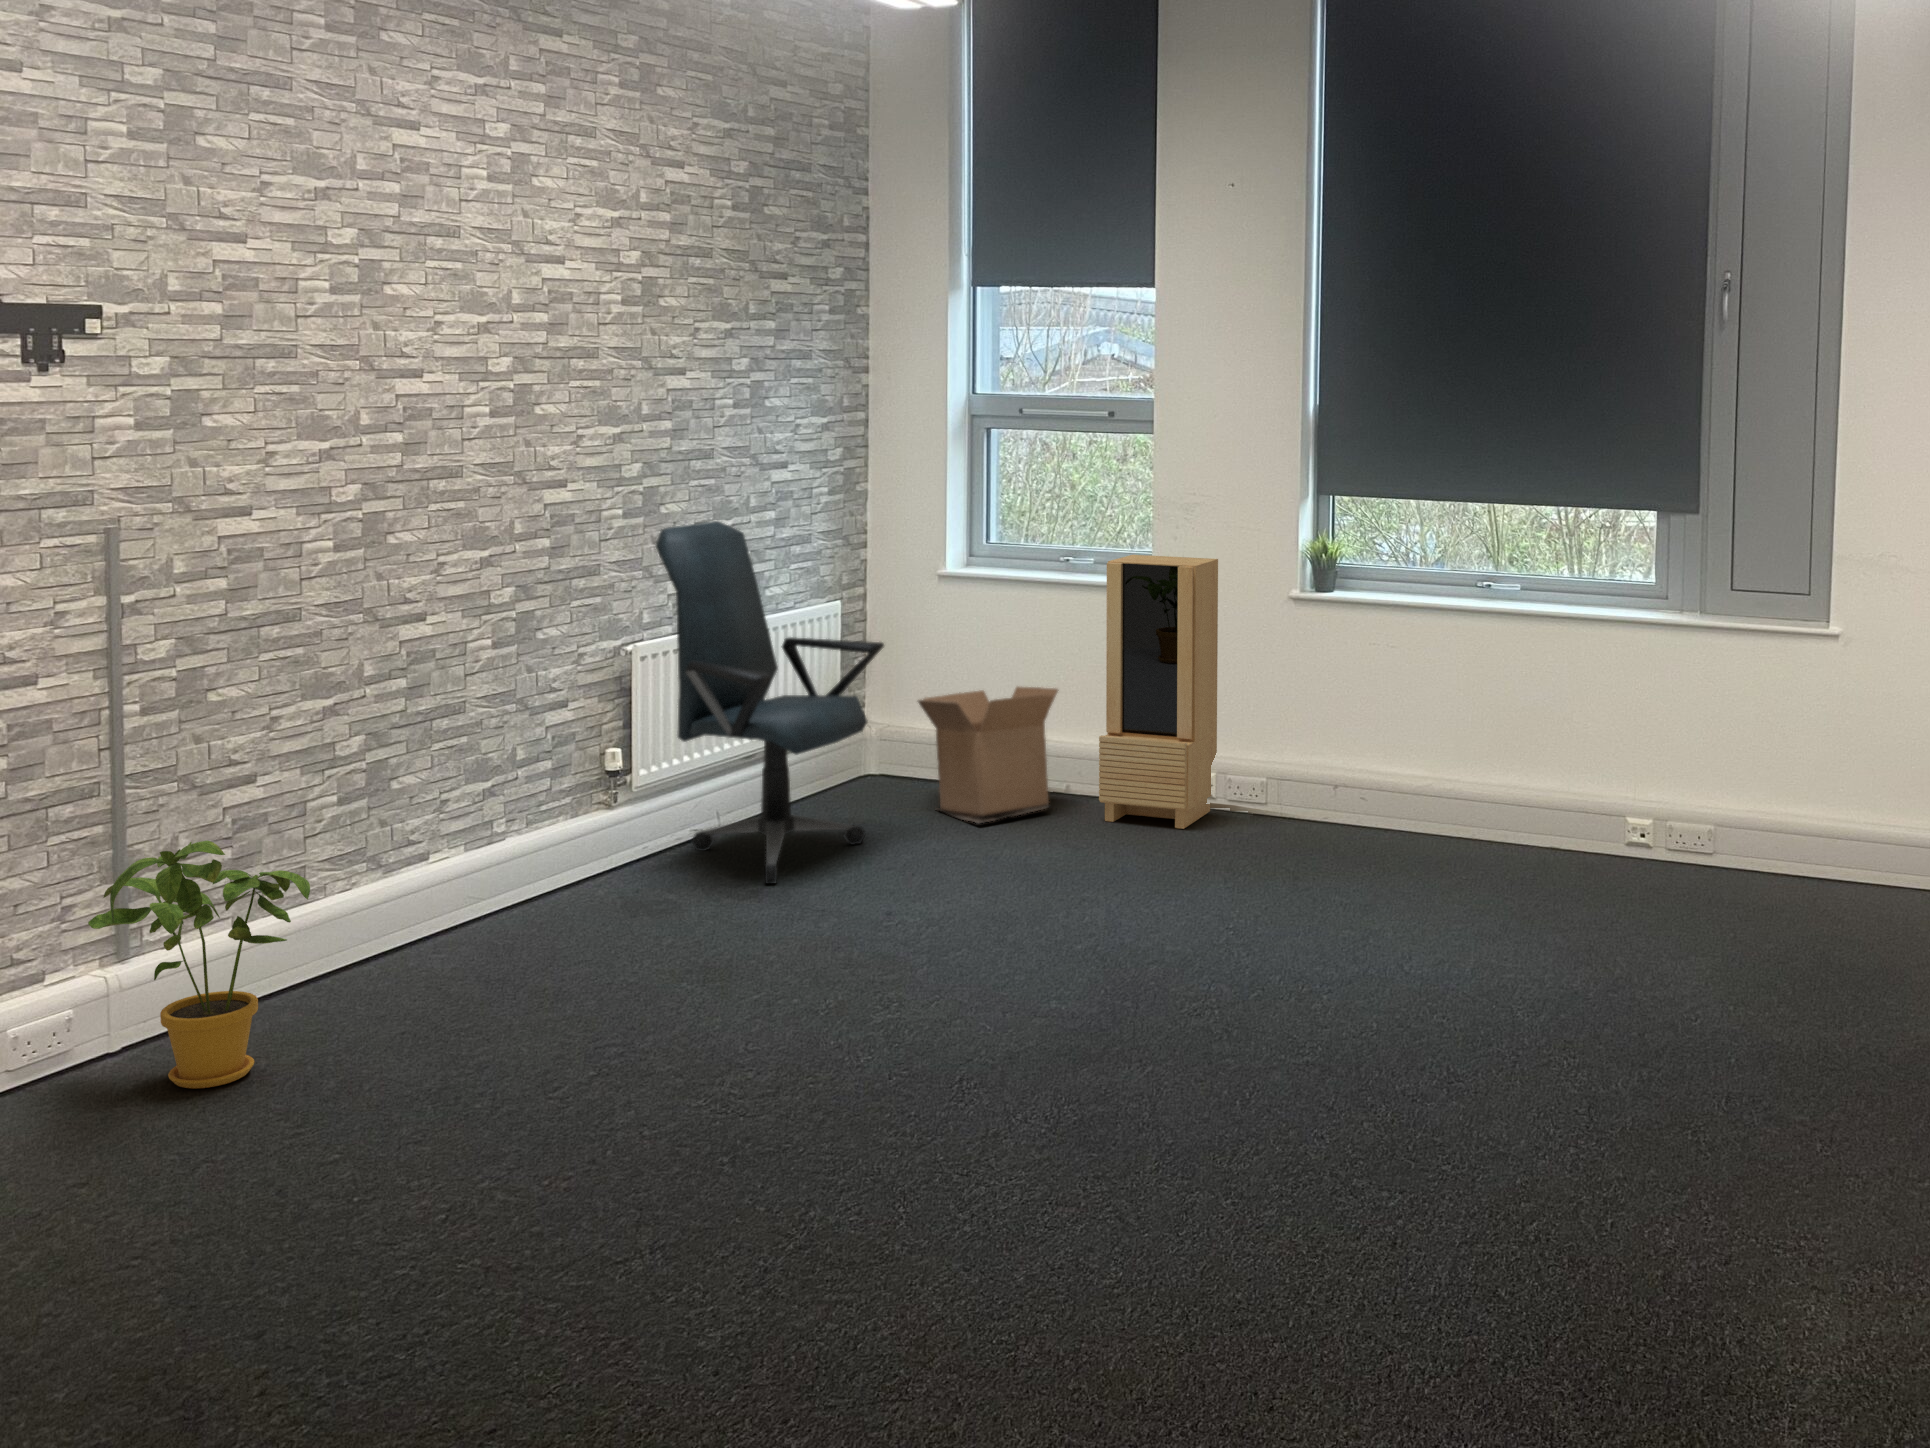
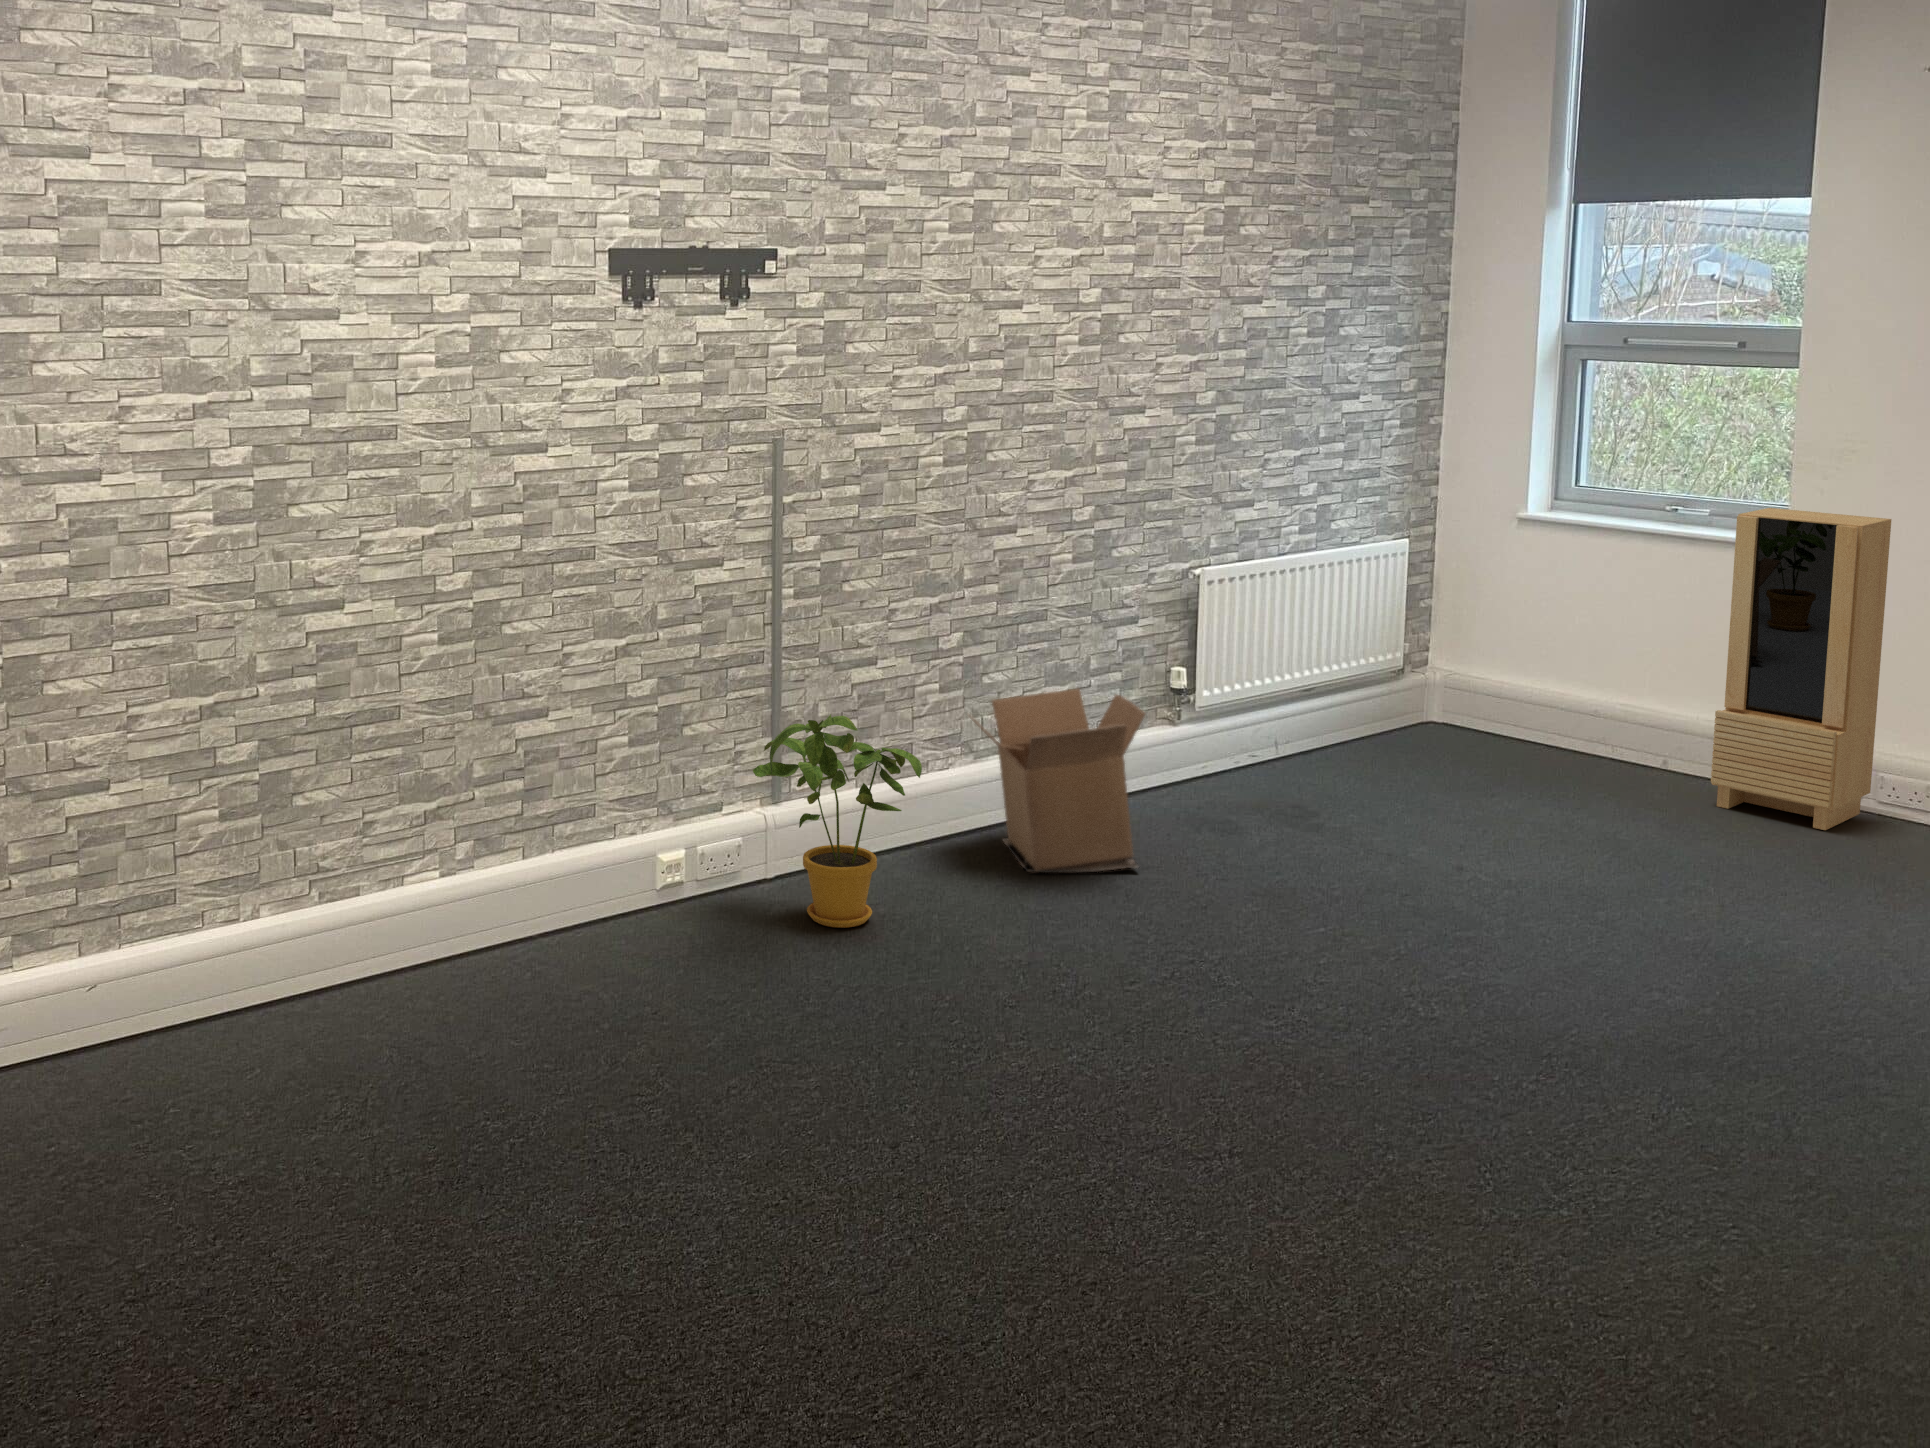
office chair: present [656,521,884,884] -> none [1227,450,1461,821]
cardboard box: present [918,687,1058,823] -> present [968,689,1145,873]

